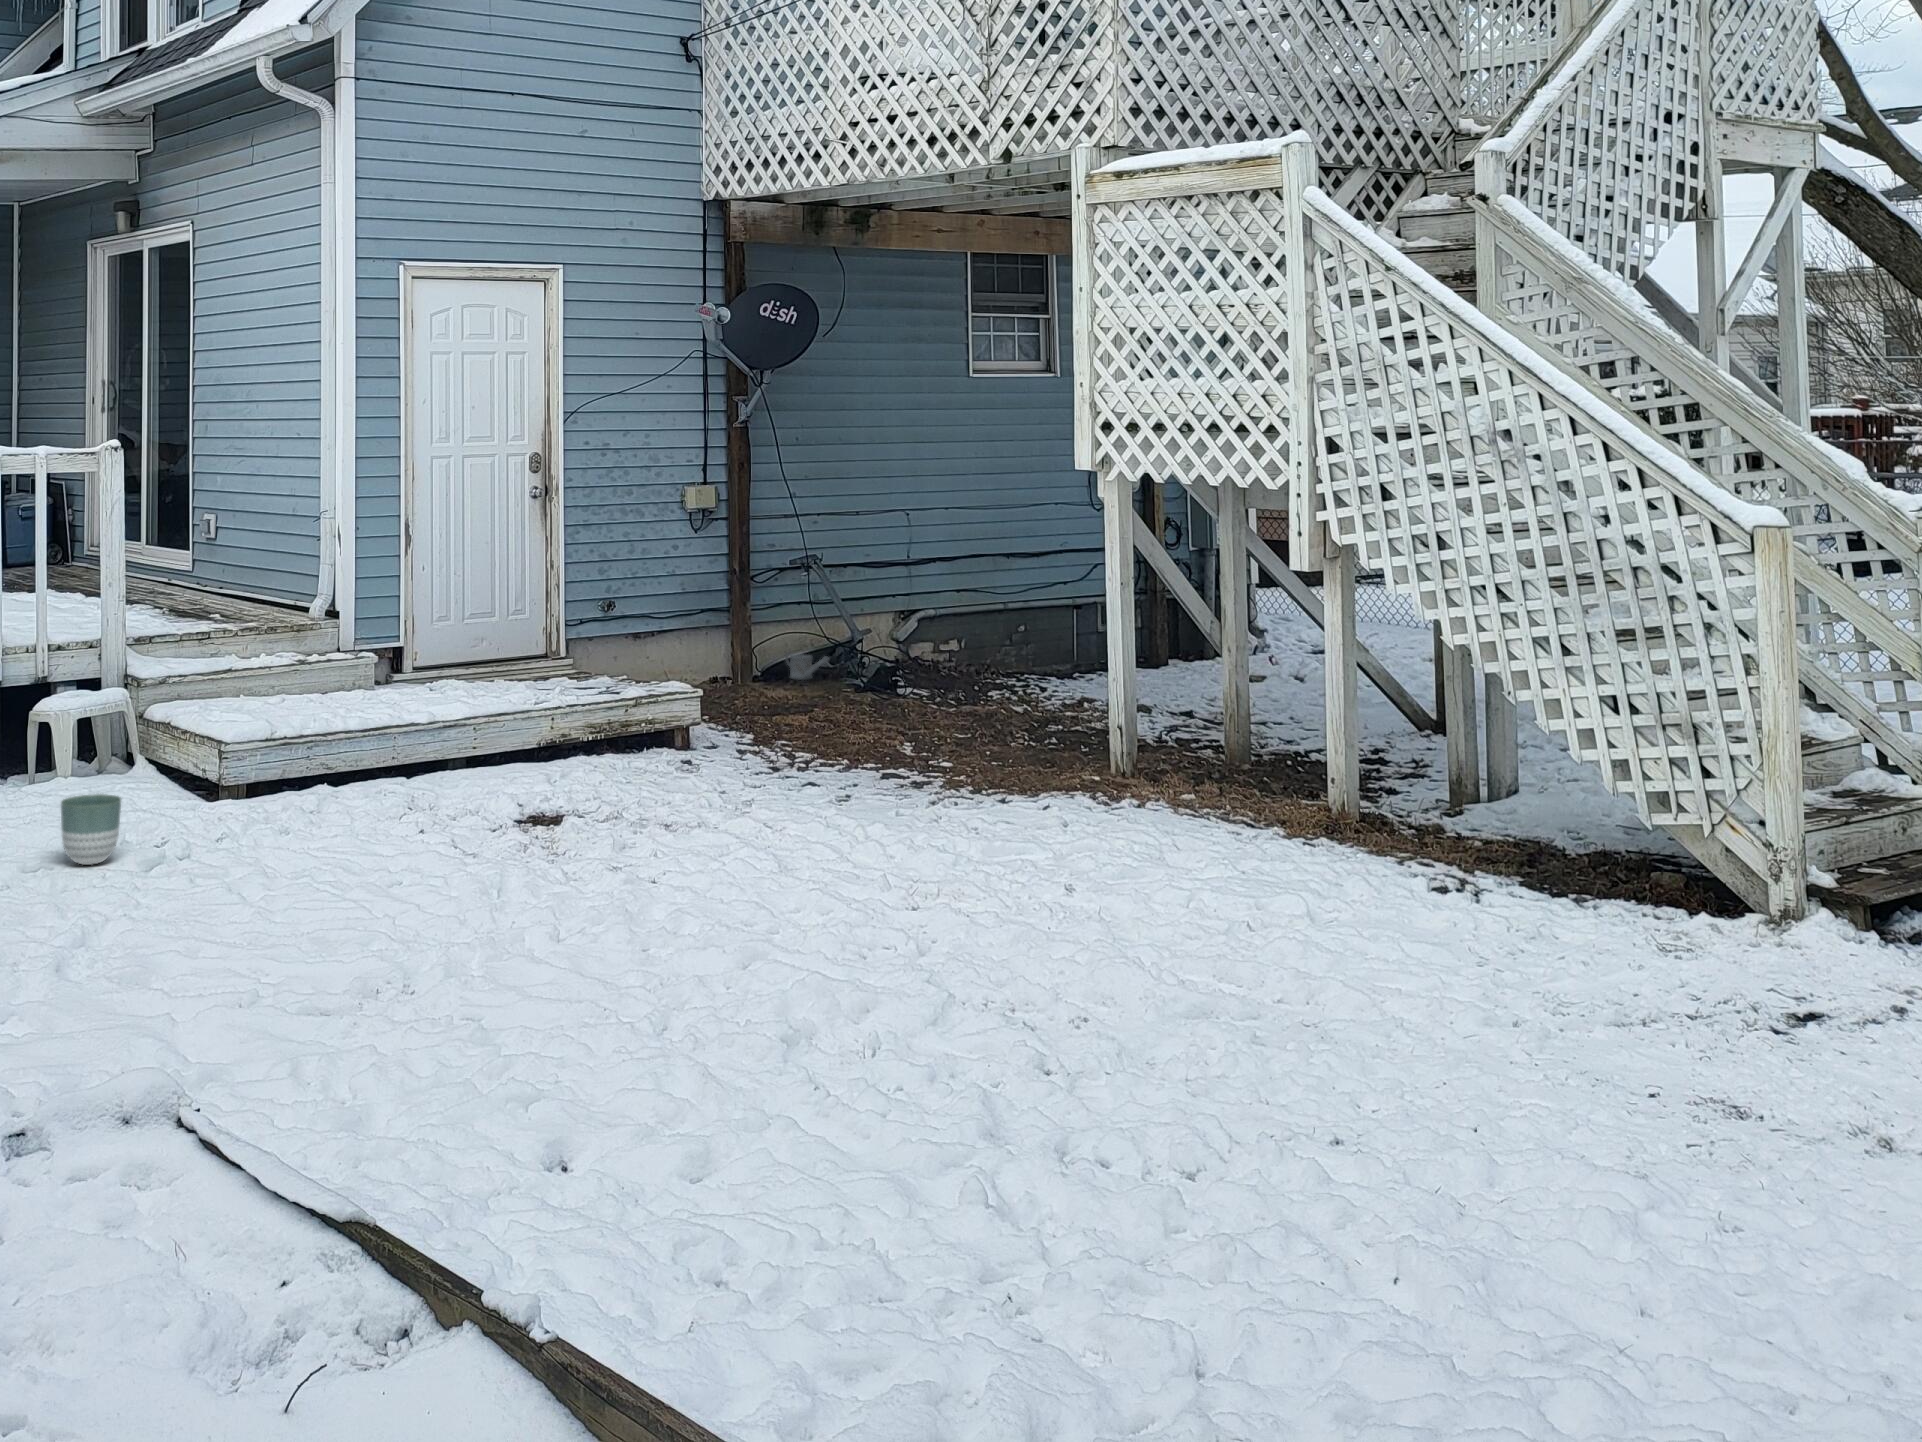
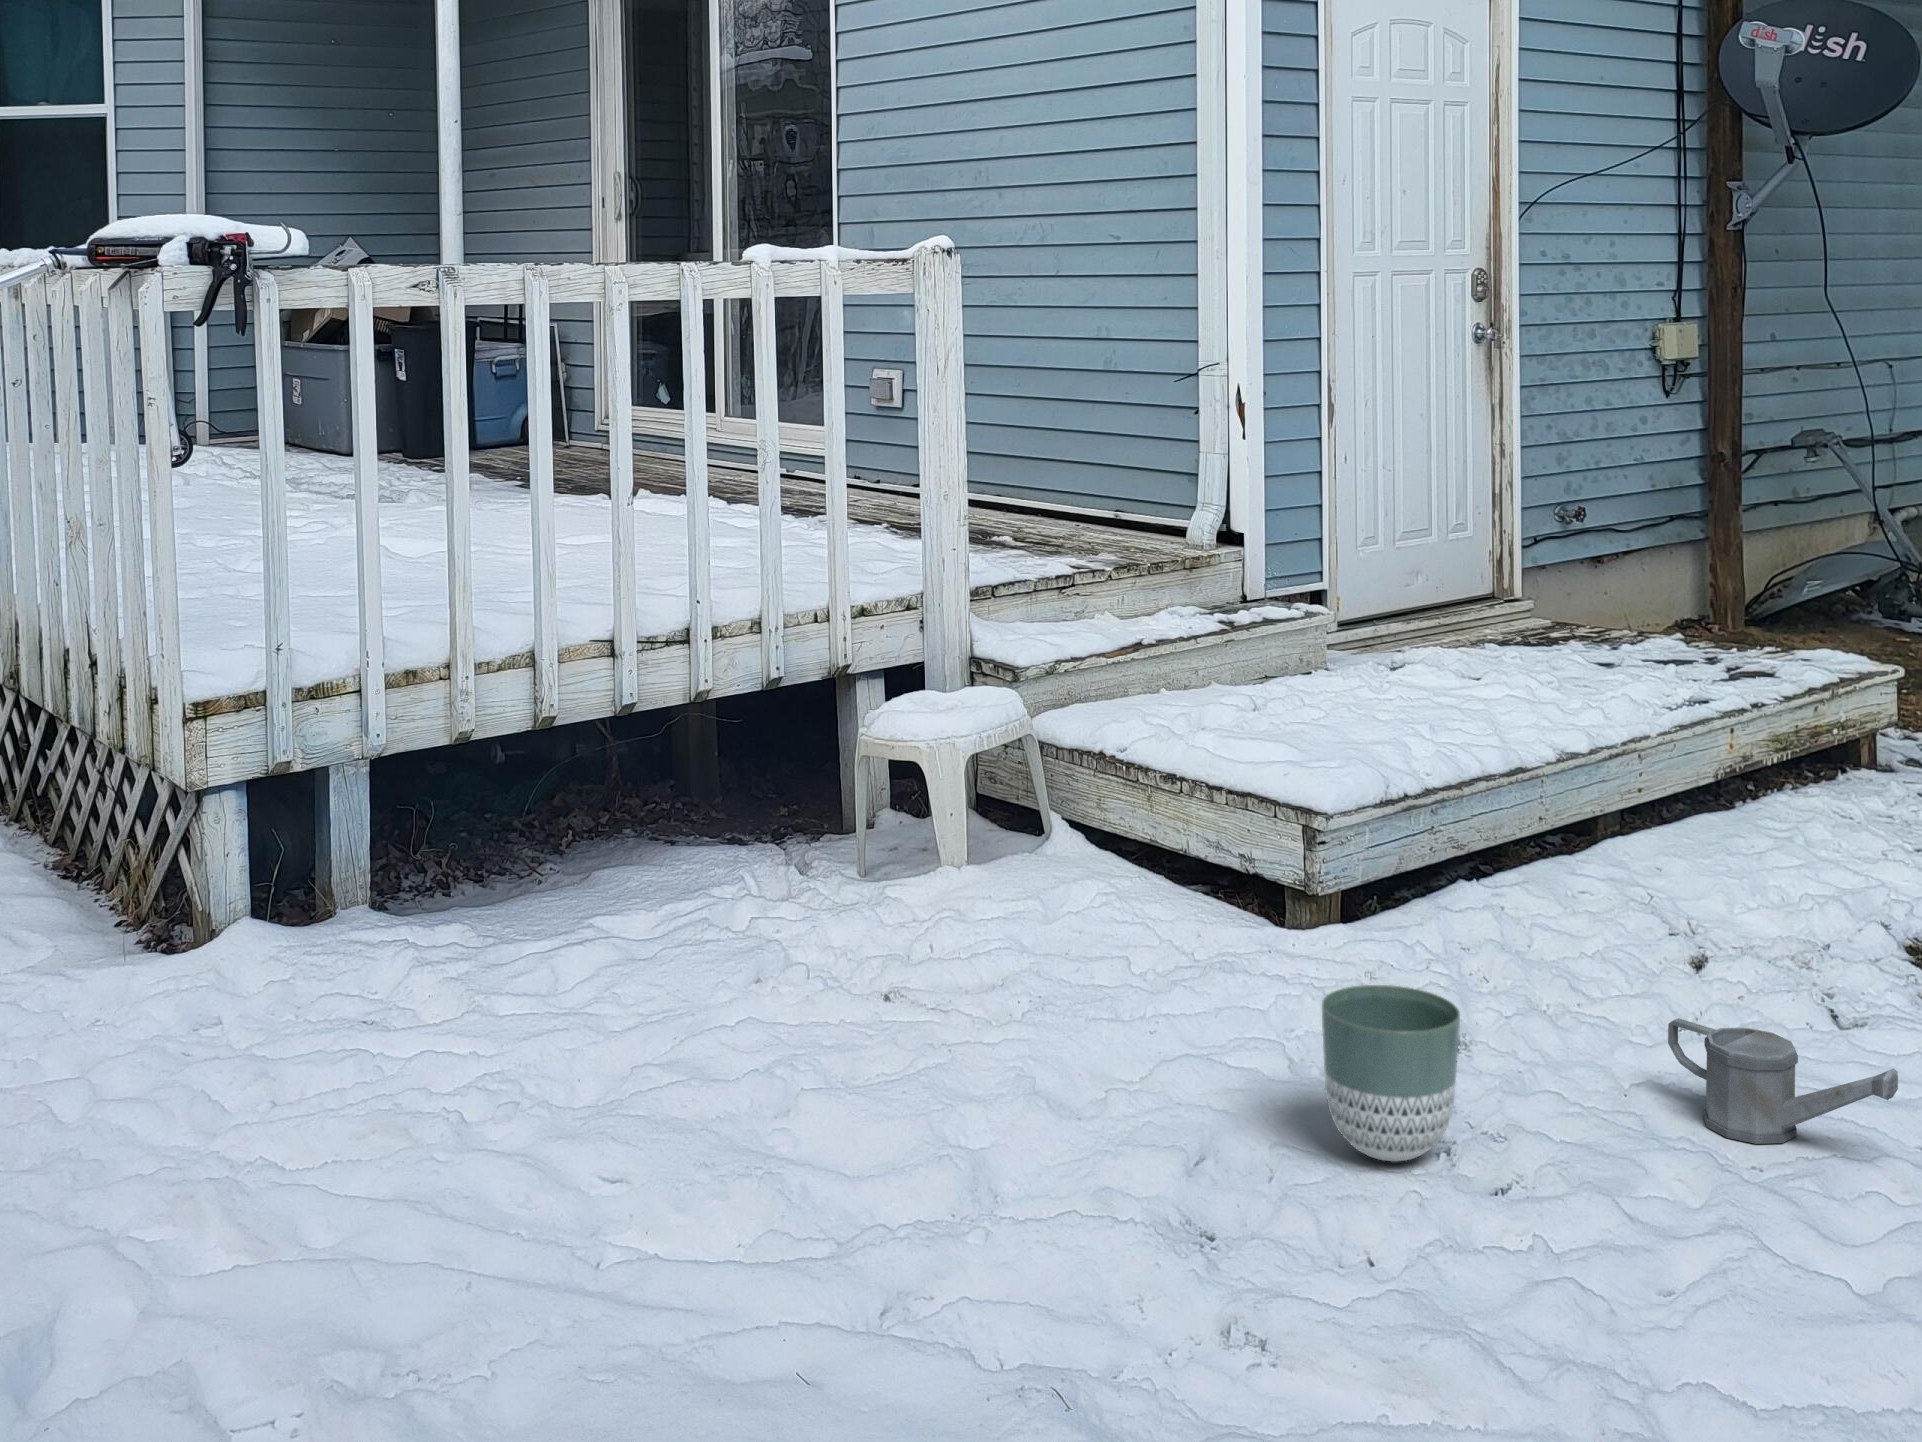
watering can: present [785,653,829,680] -> present [1668,1018,1898,1144]

